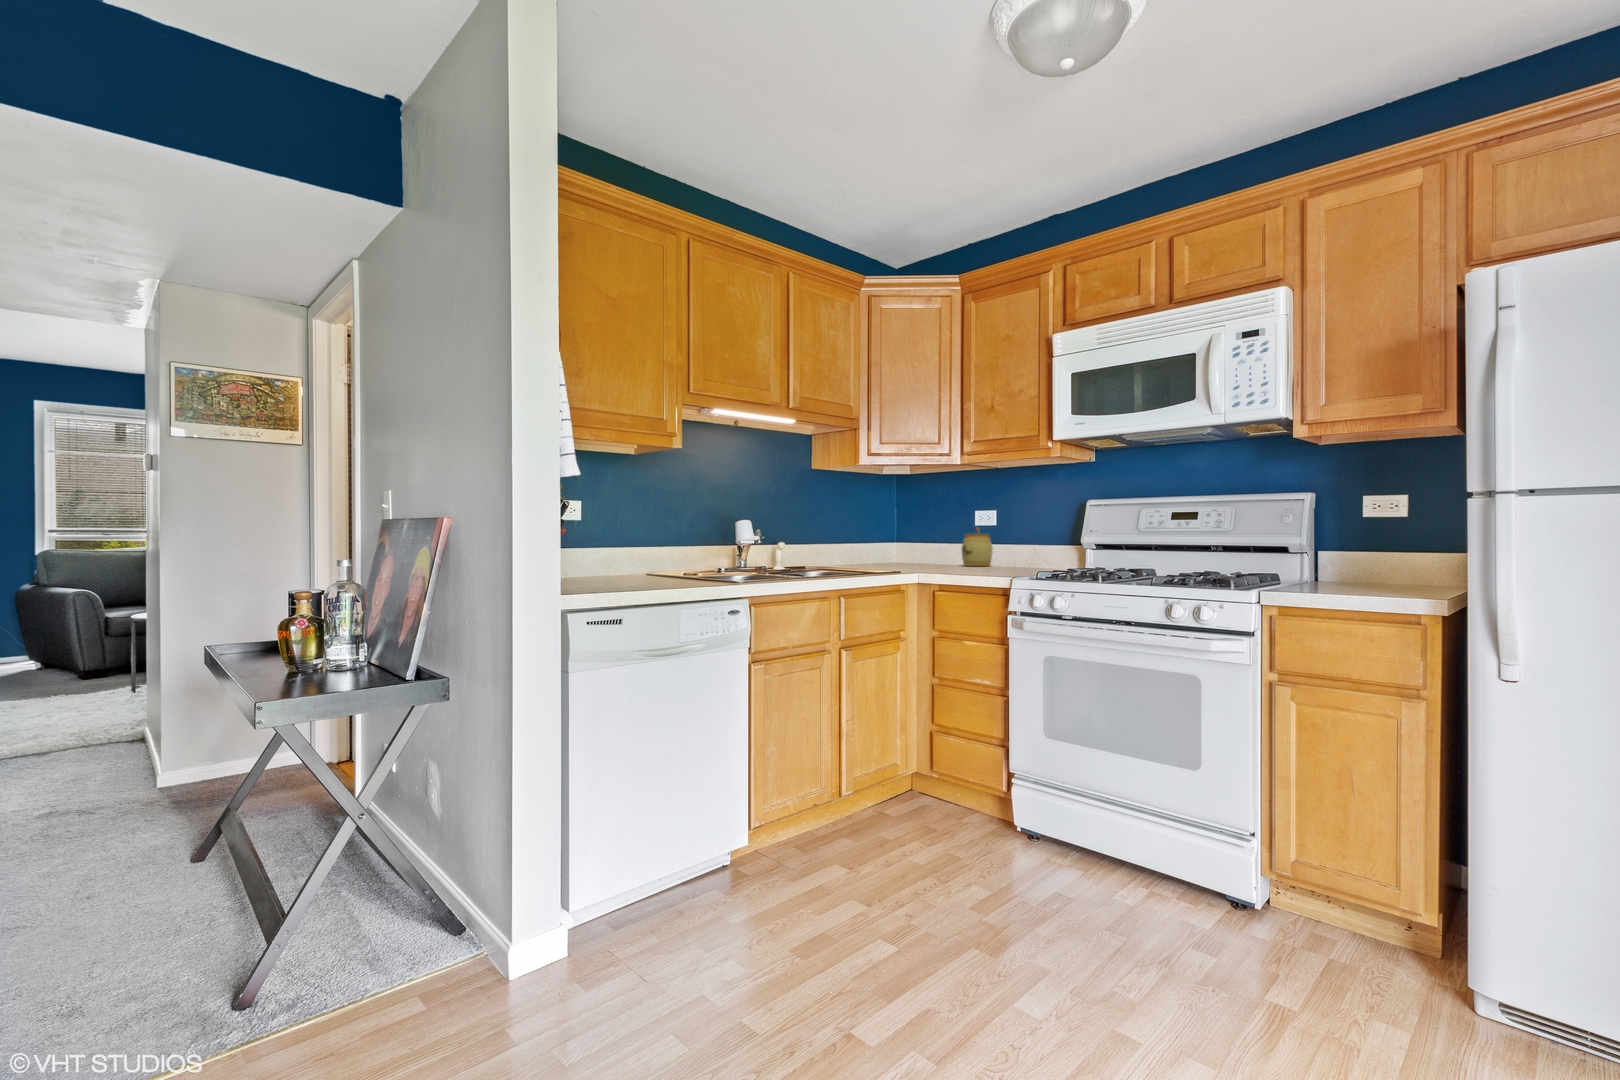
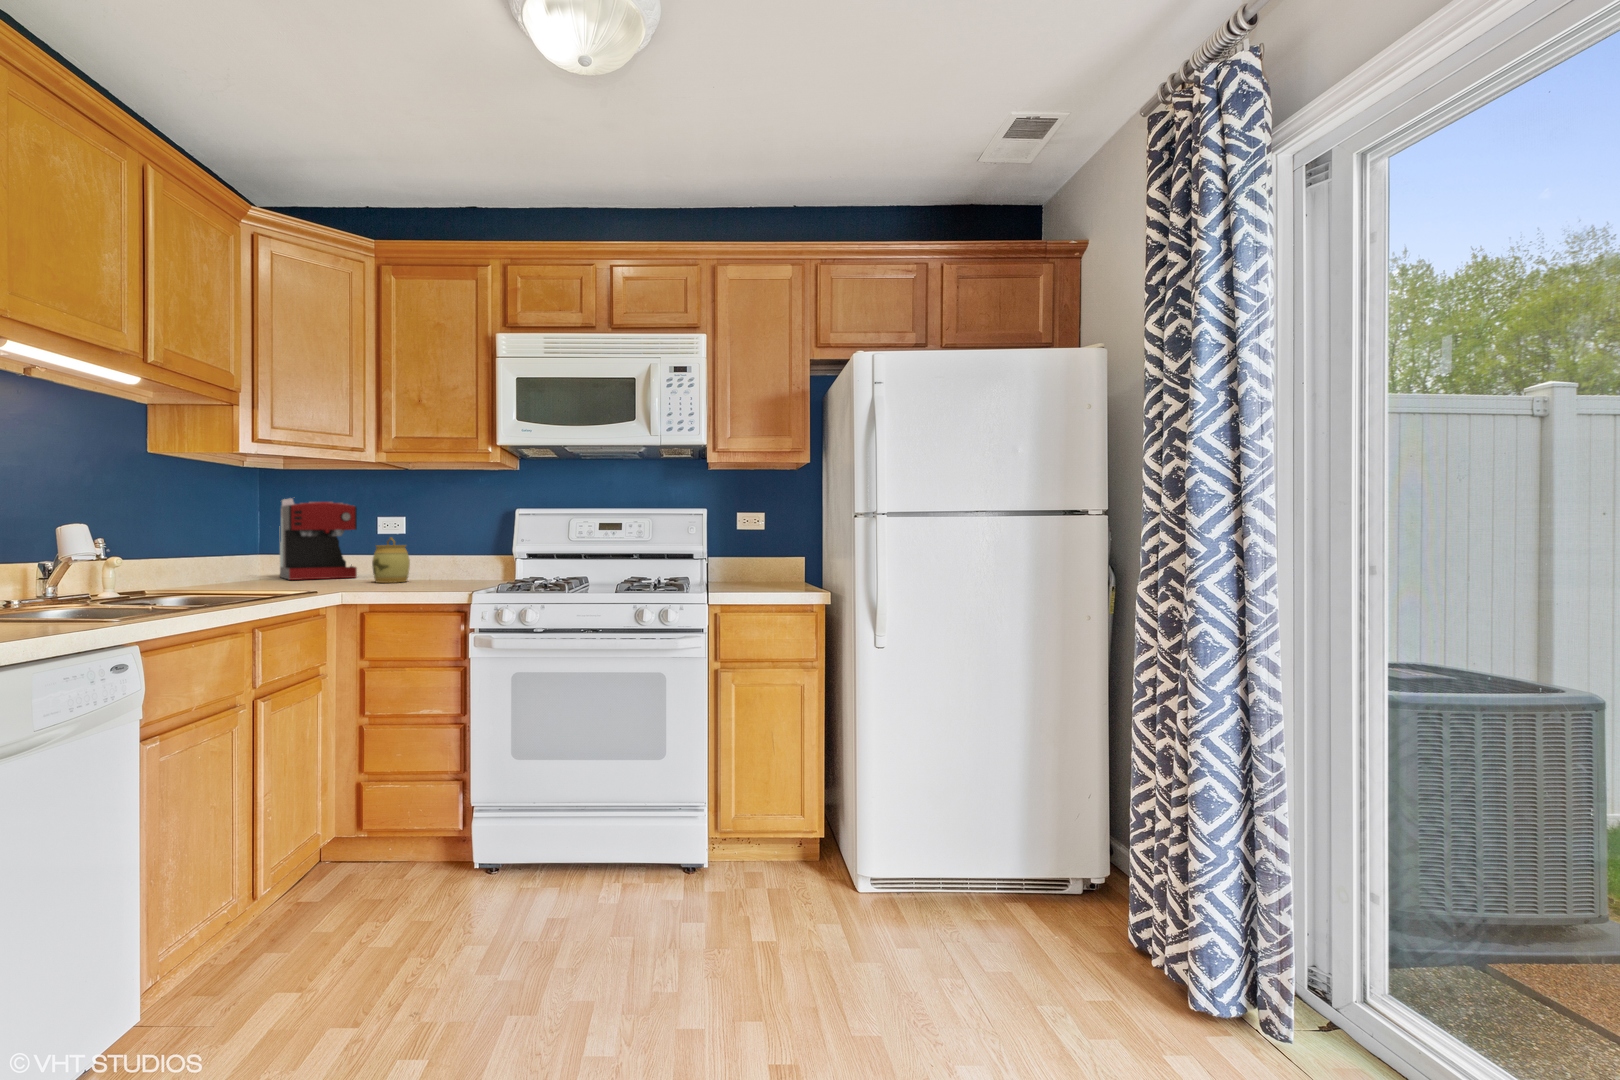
coffee maker: none [911,496,961,562] -> present [279,499,357,580]

